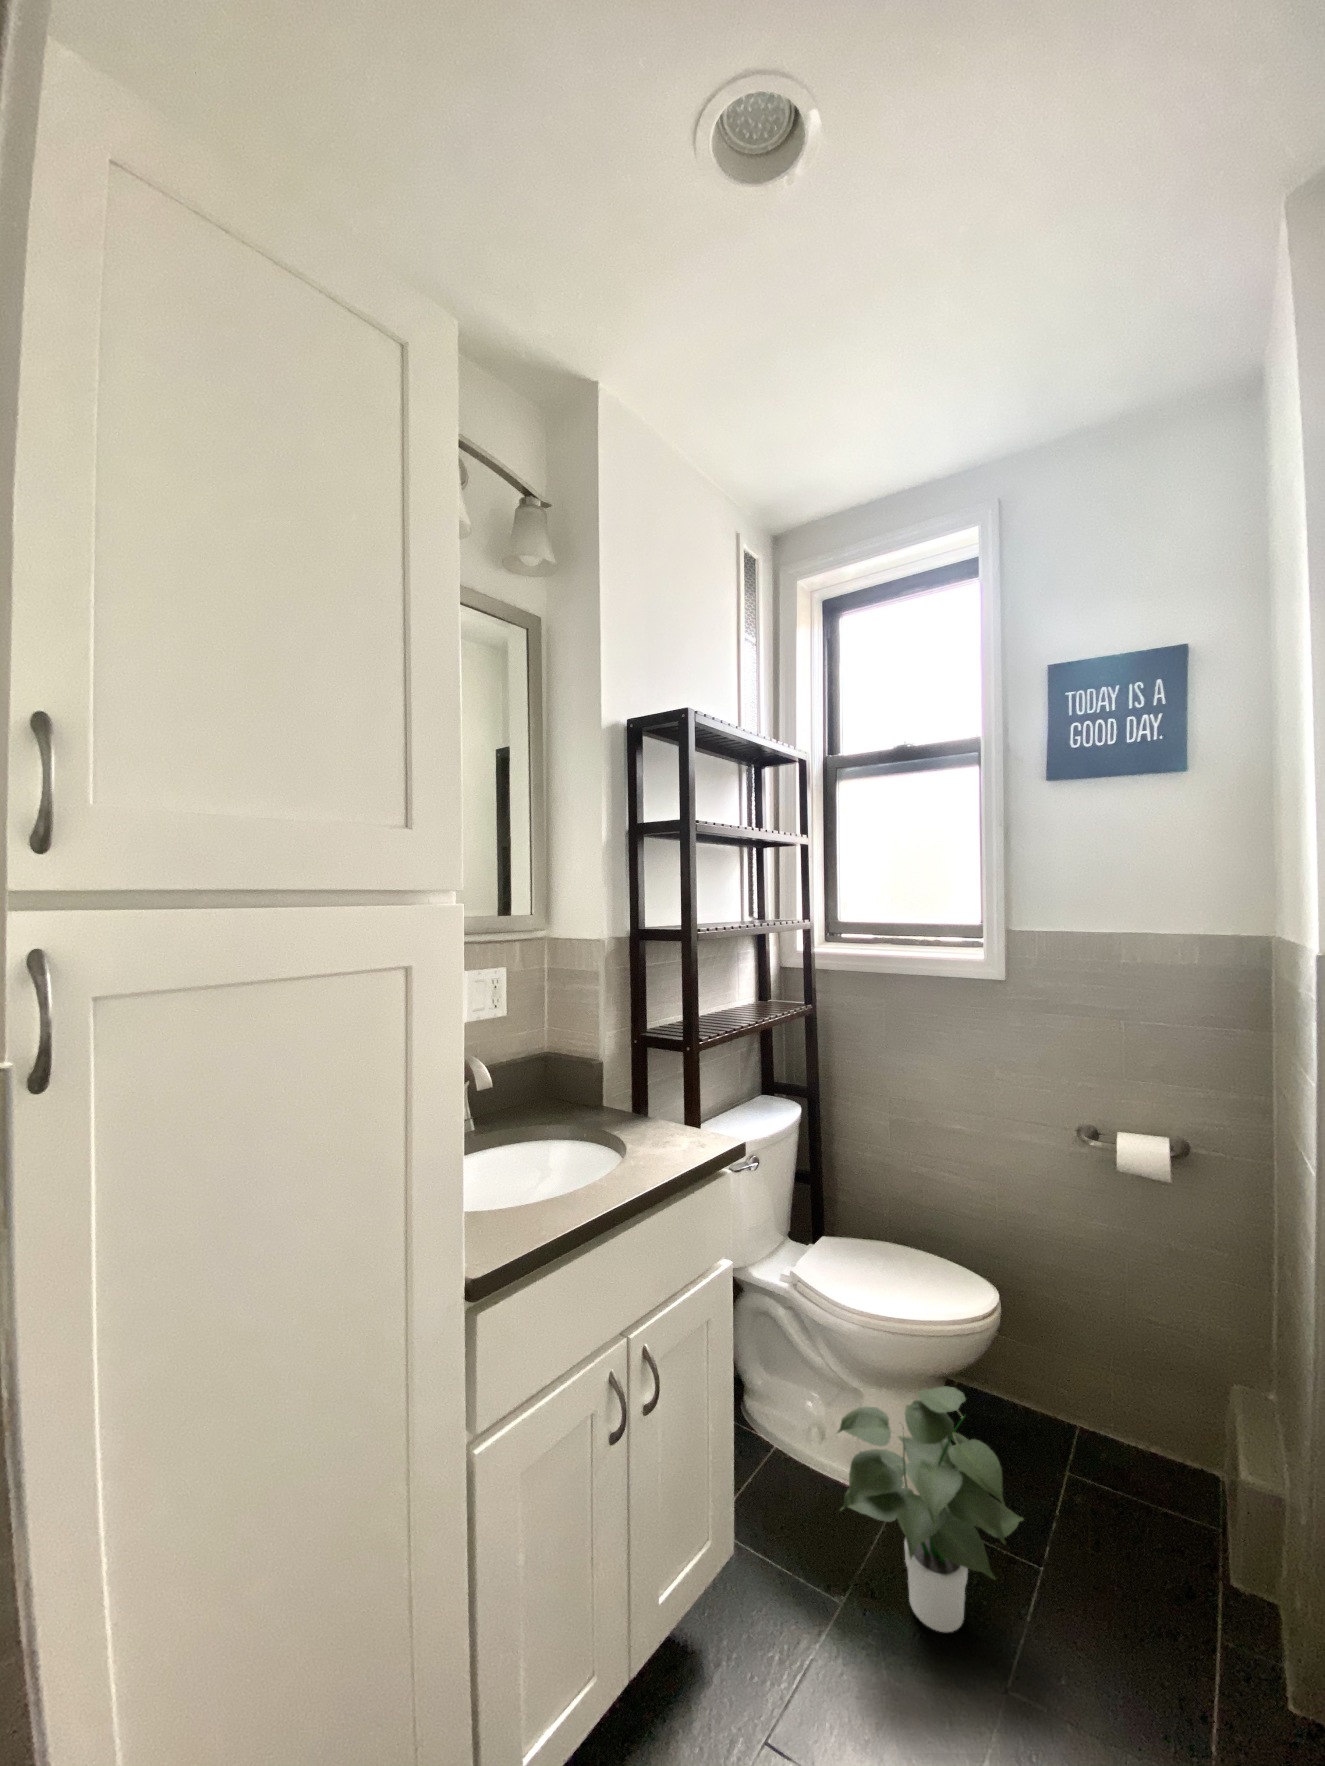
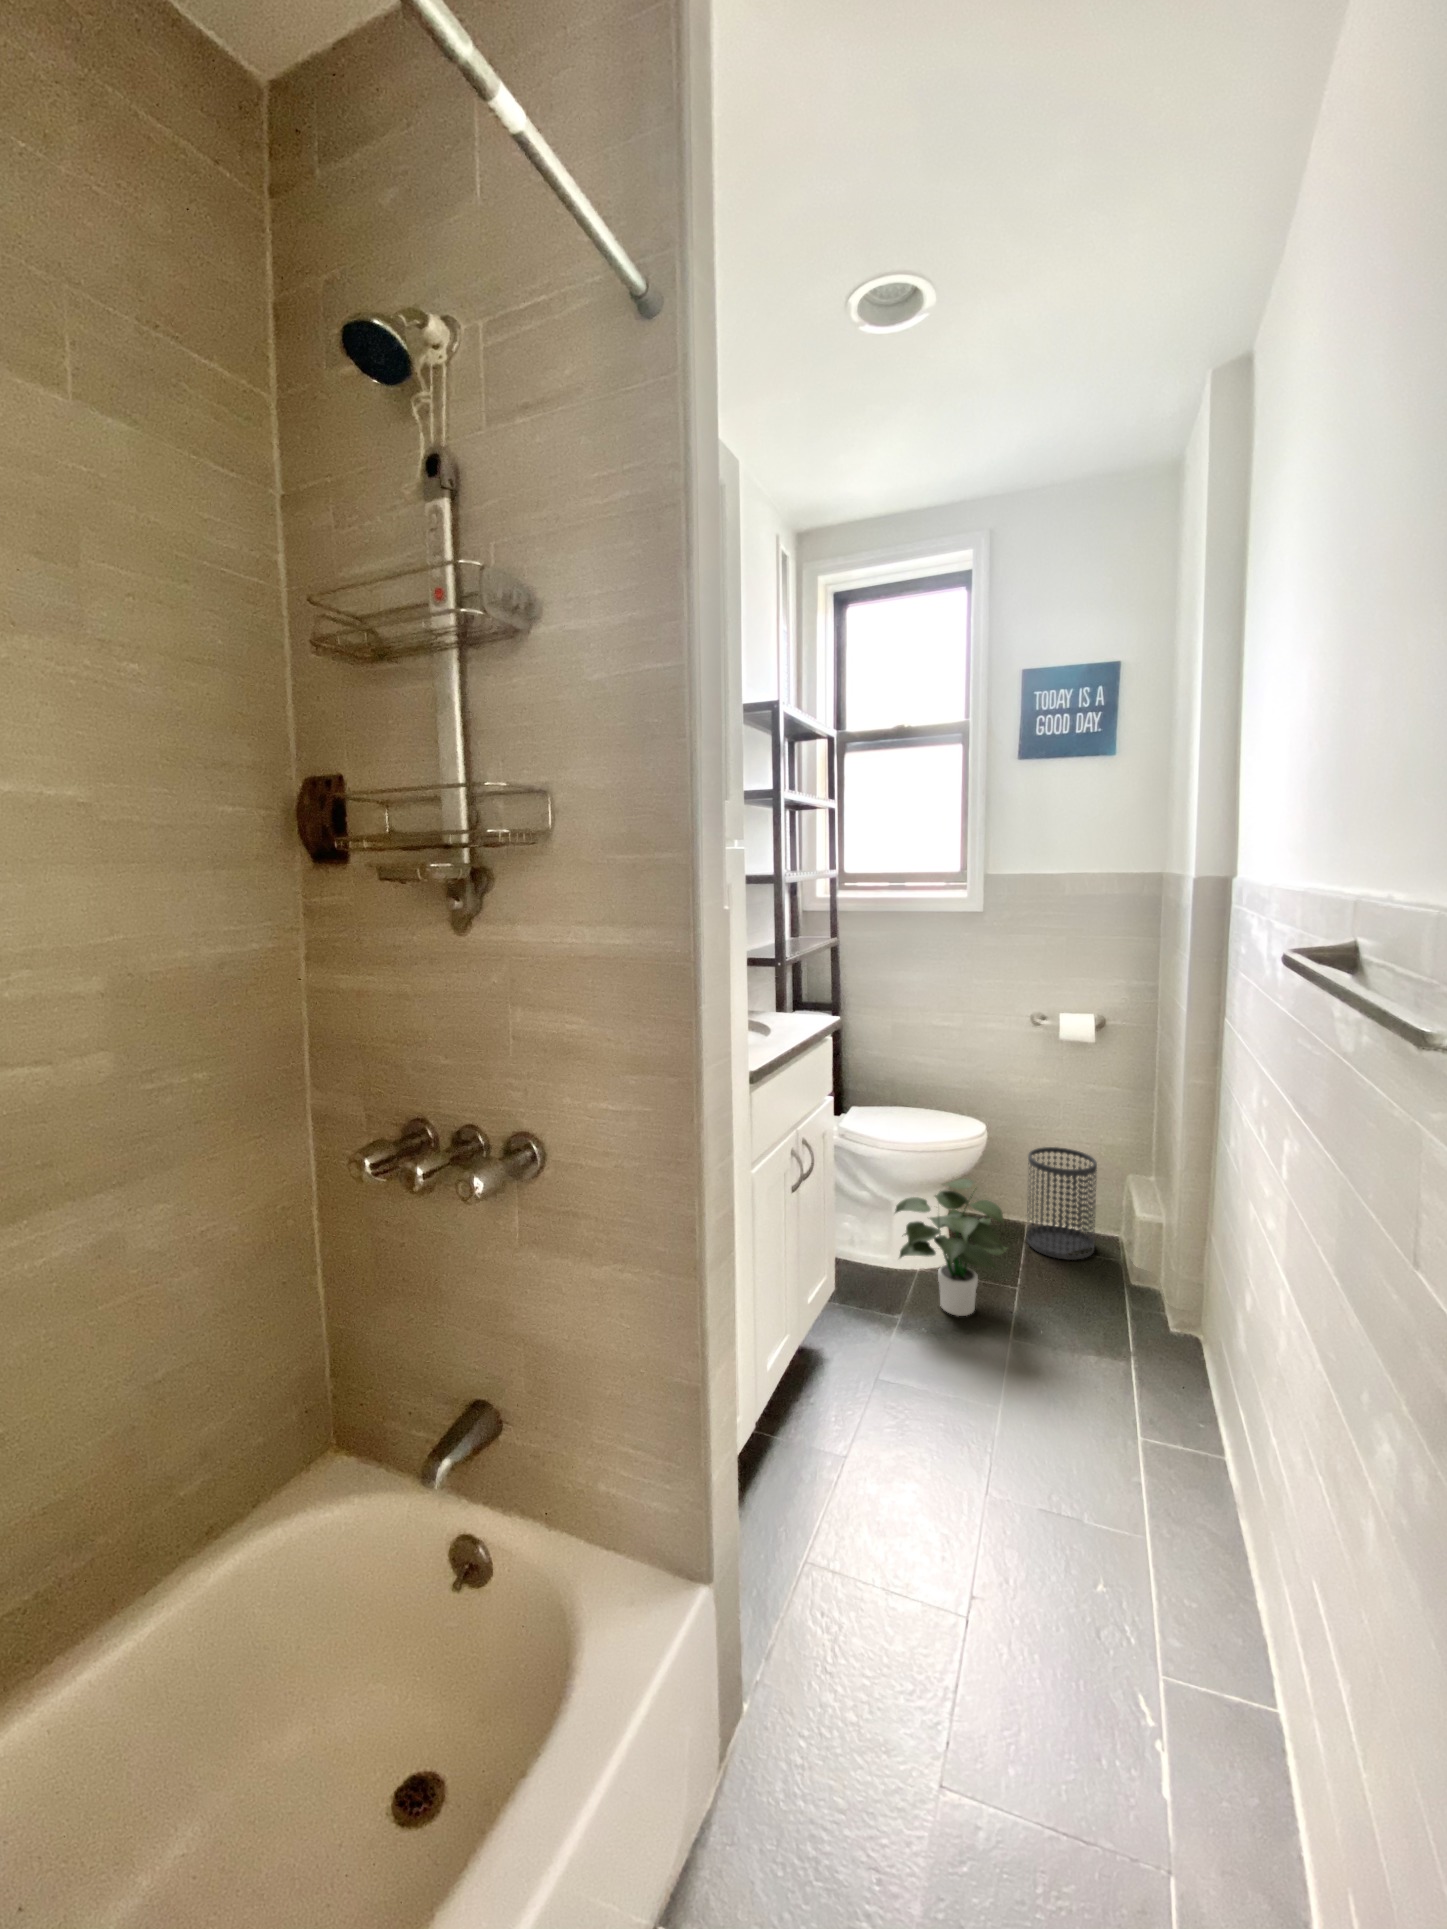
wastebasket: none [1072,1325,1185,1528] -> present [1027,1147,1097,1260]

